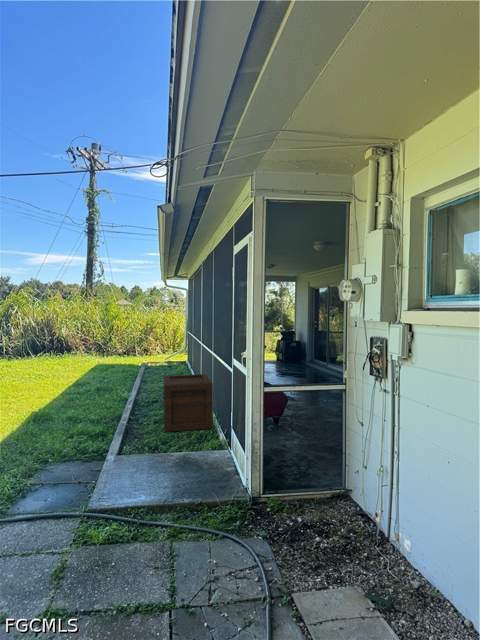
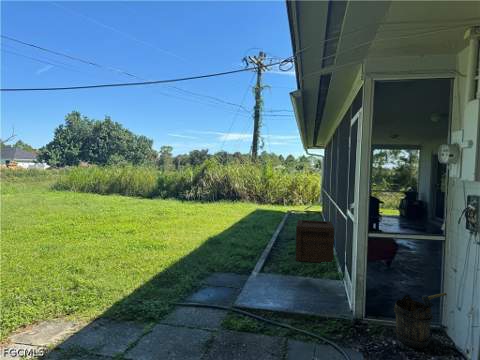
bucket: none [298,449,350,521] -> present [394,293,447,348]

